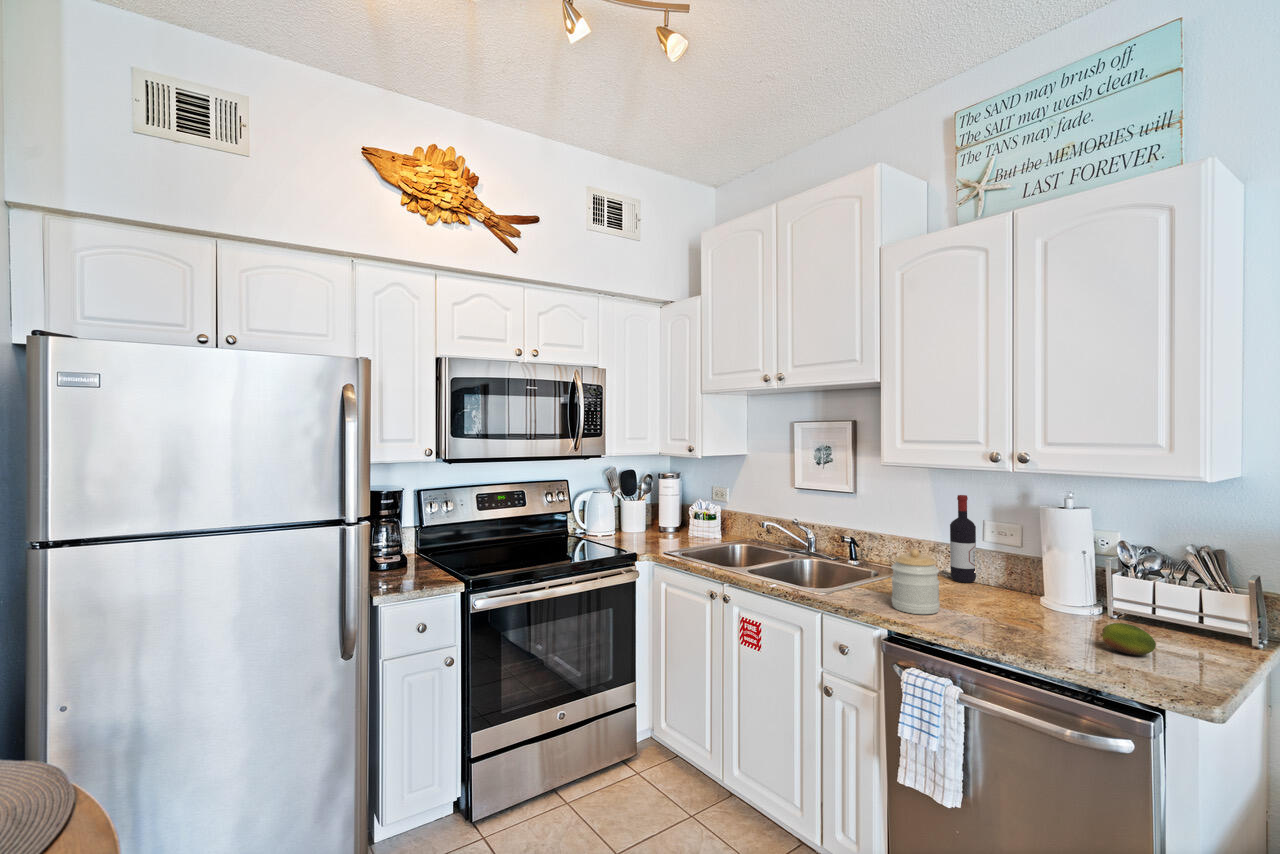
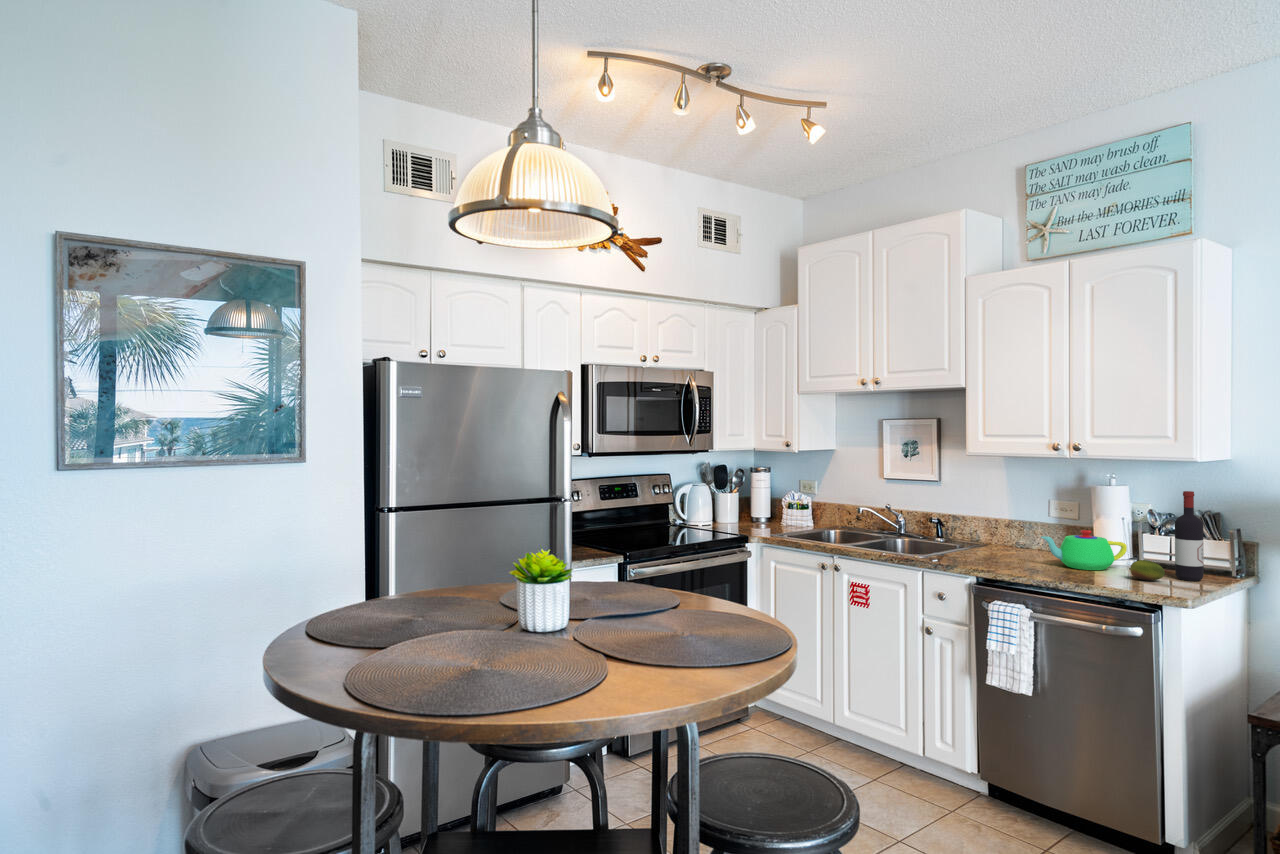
wine bottle: present [950,495,976,583] -> present [1175,491,1204,581]
jar: present [891,549,940,614] -> none [978,517,1016,565]
teapot: none [974,569,1092,626] -> present [1041,530,1127,570]

